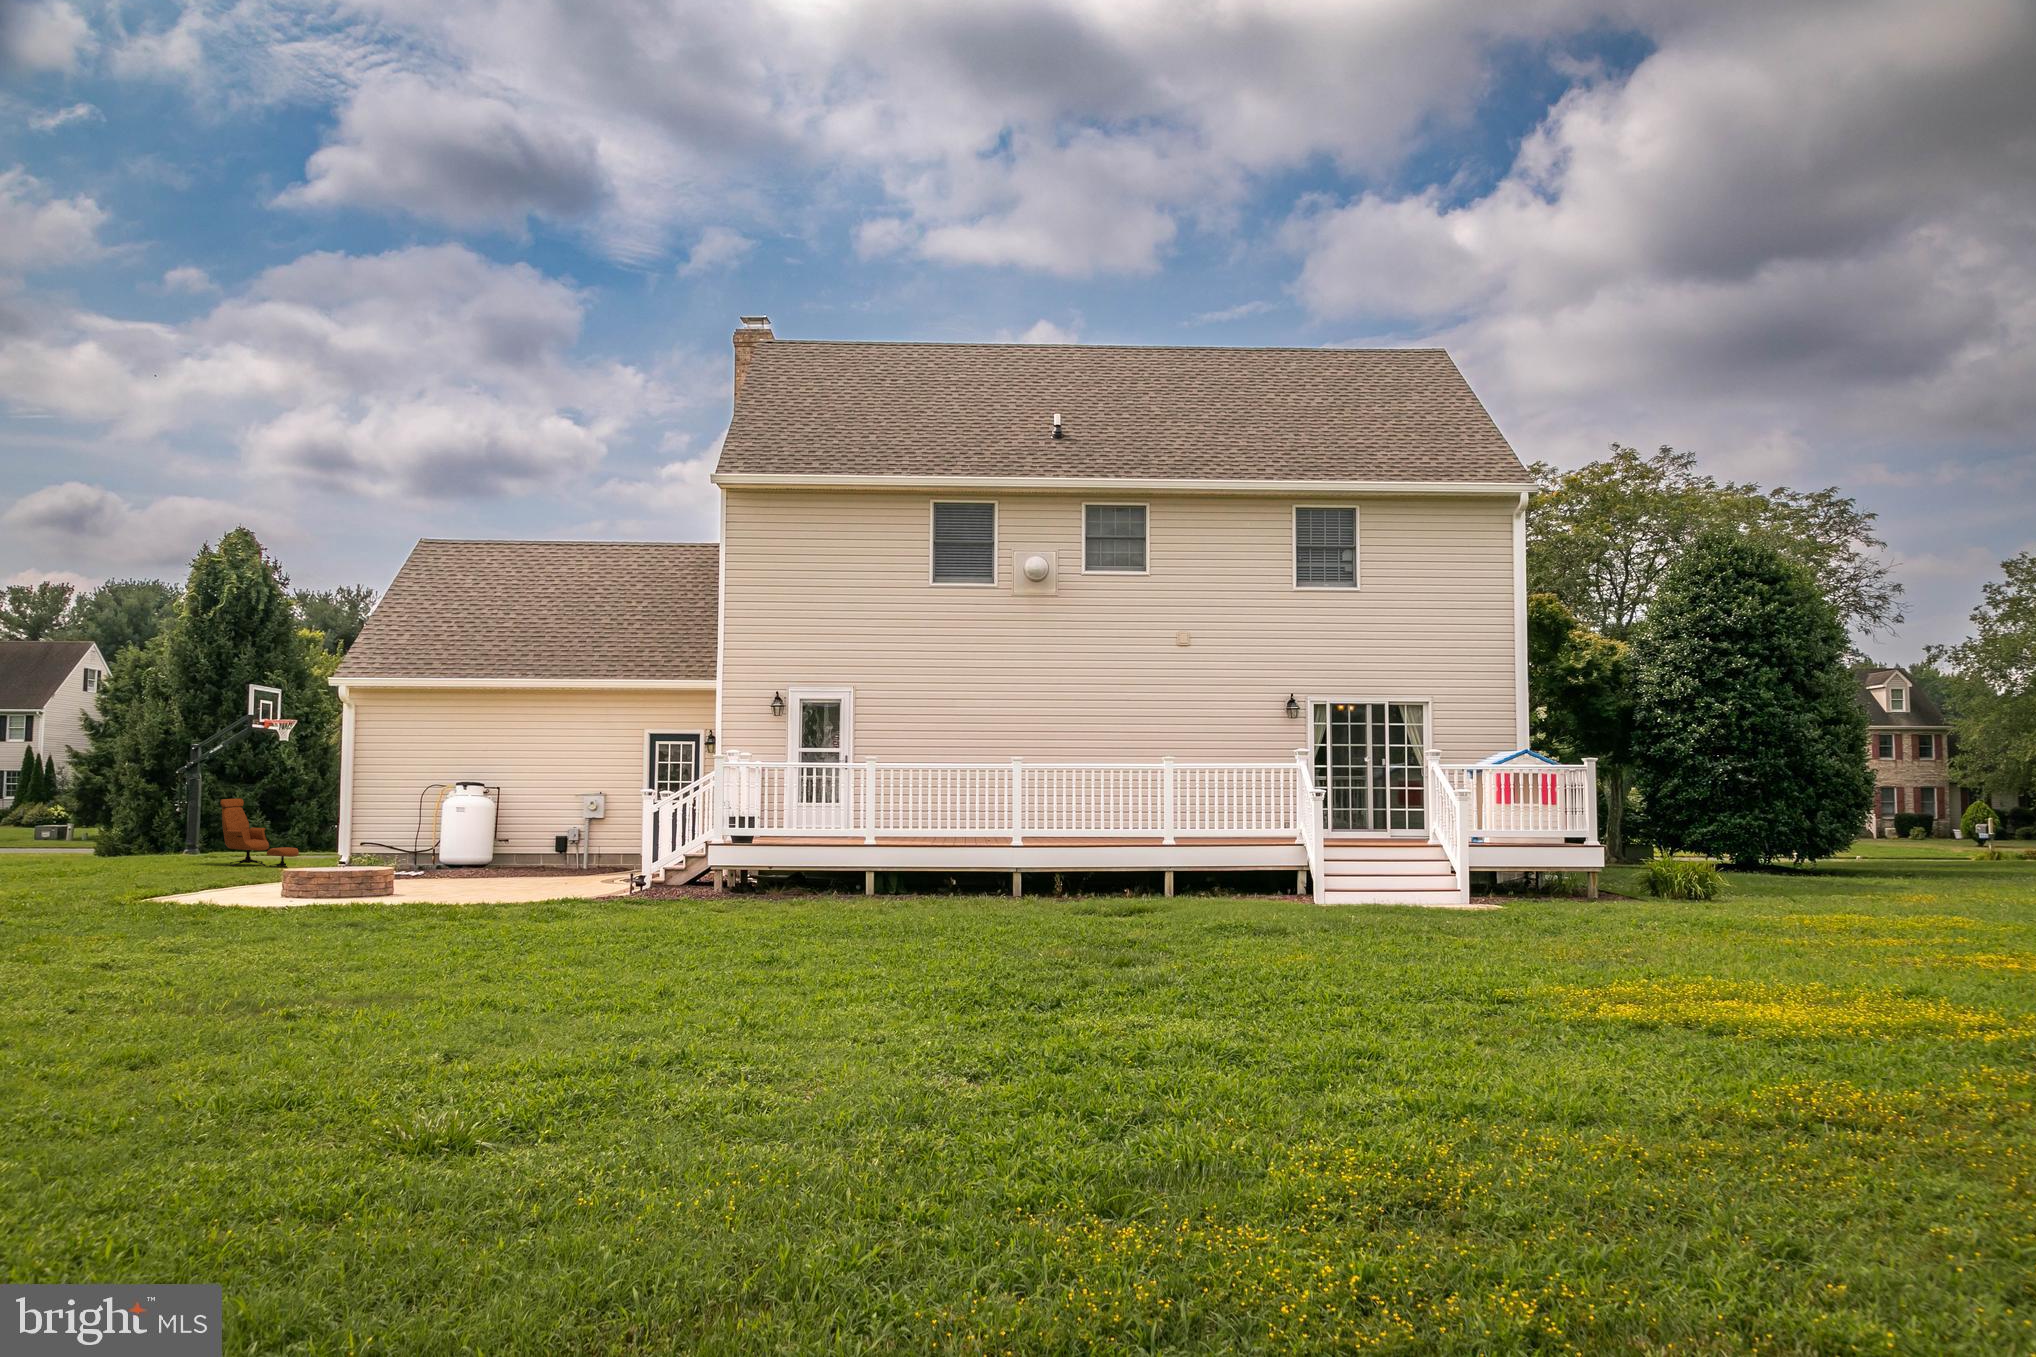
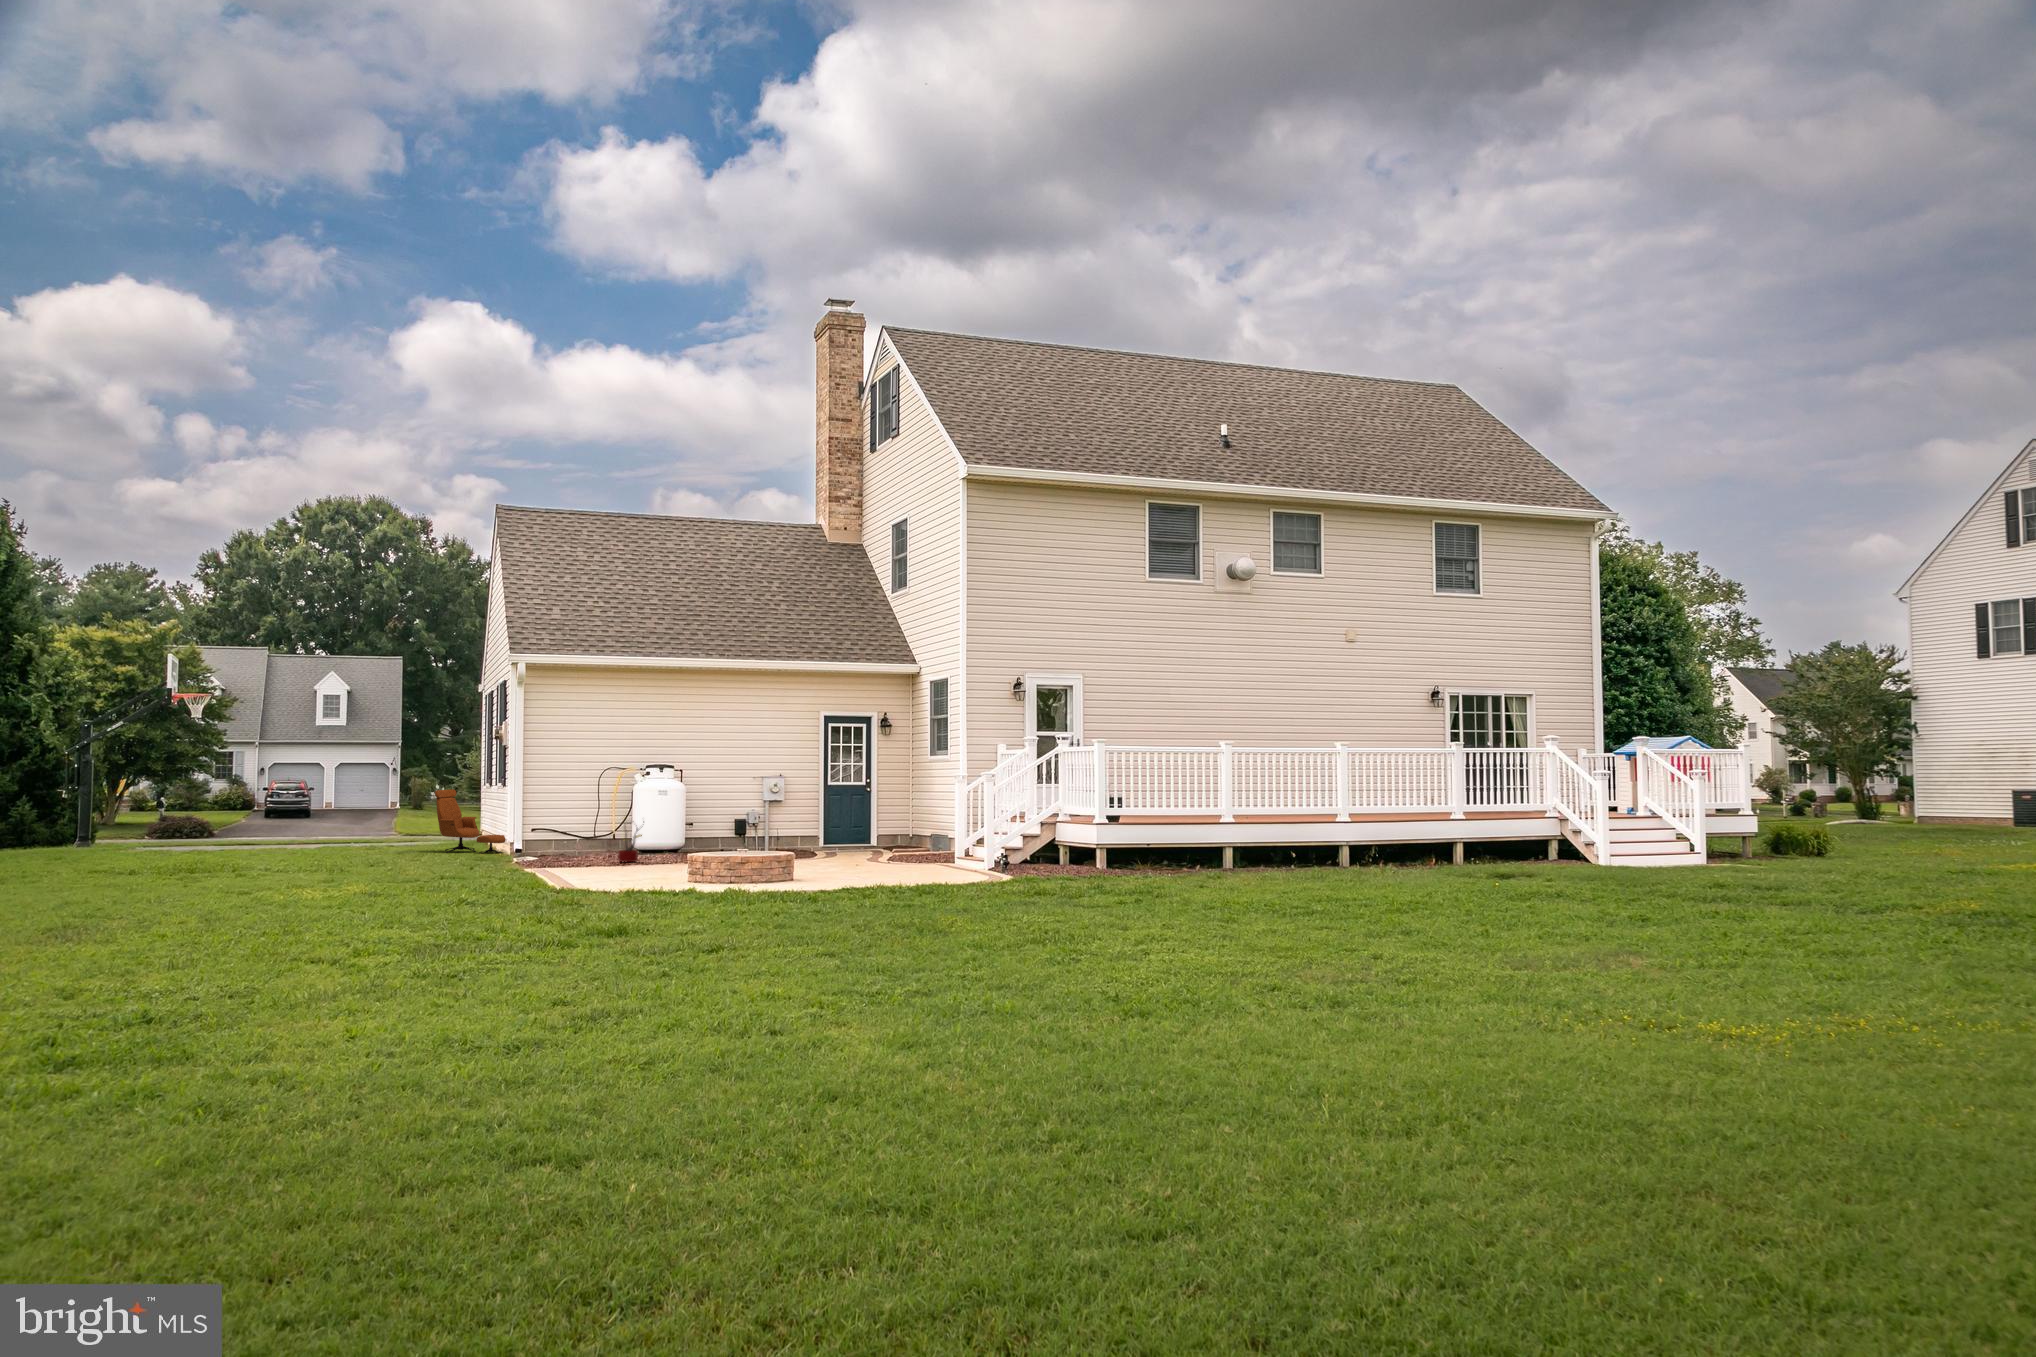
decorative plant: none [429,830,459,879] -> present [618,817,642,862]

